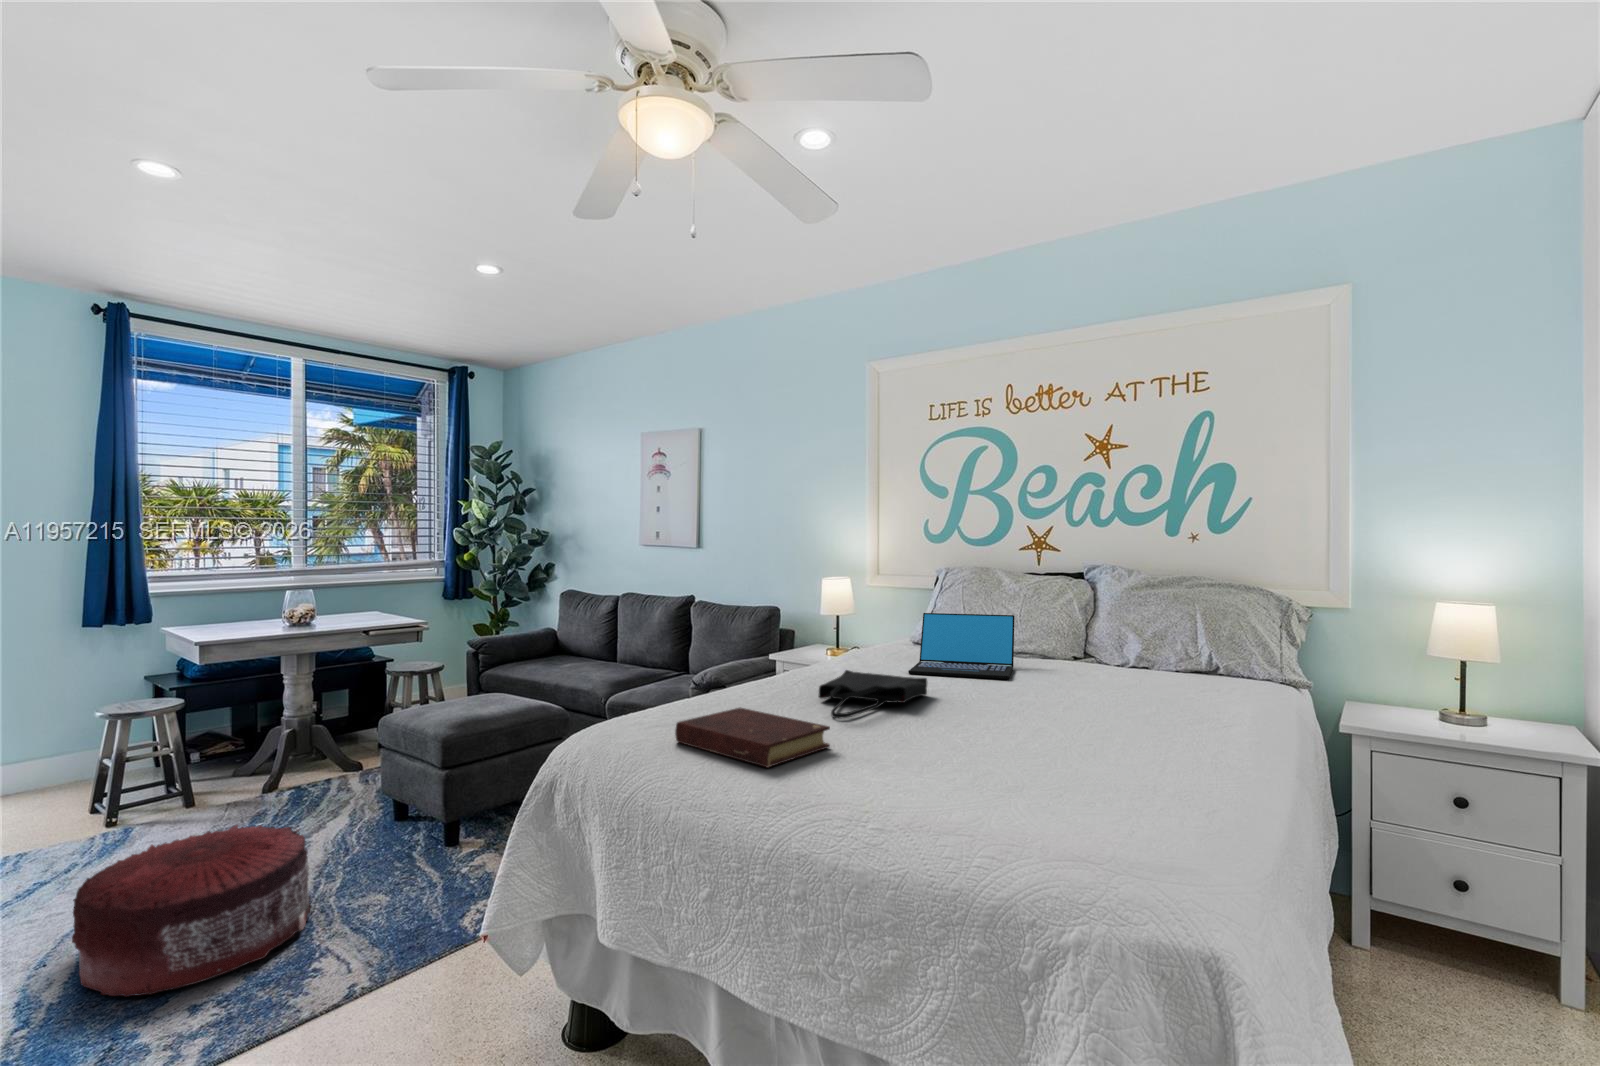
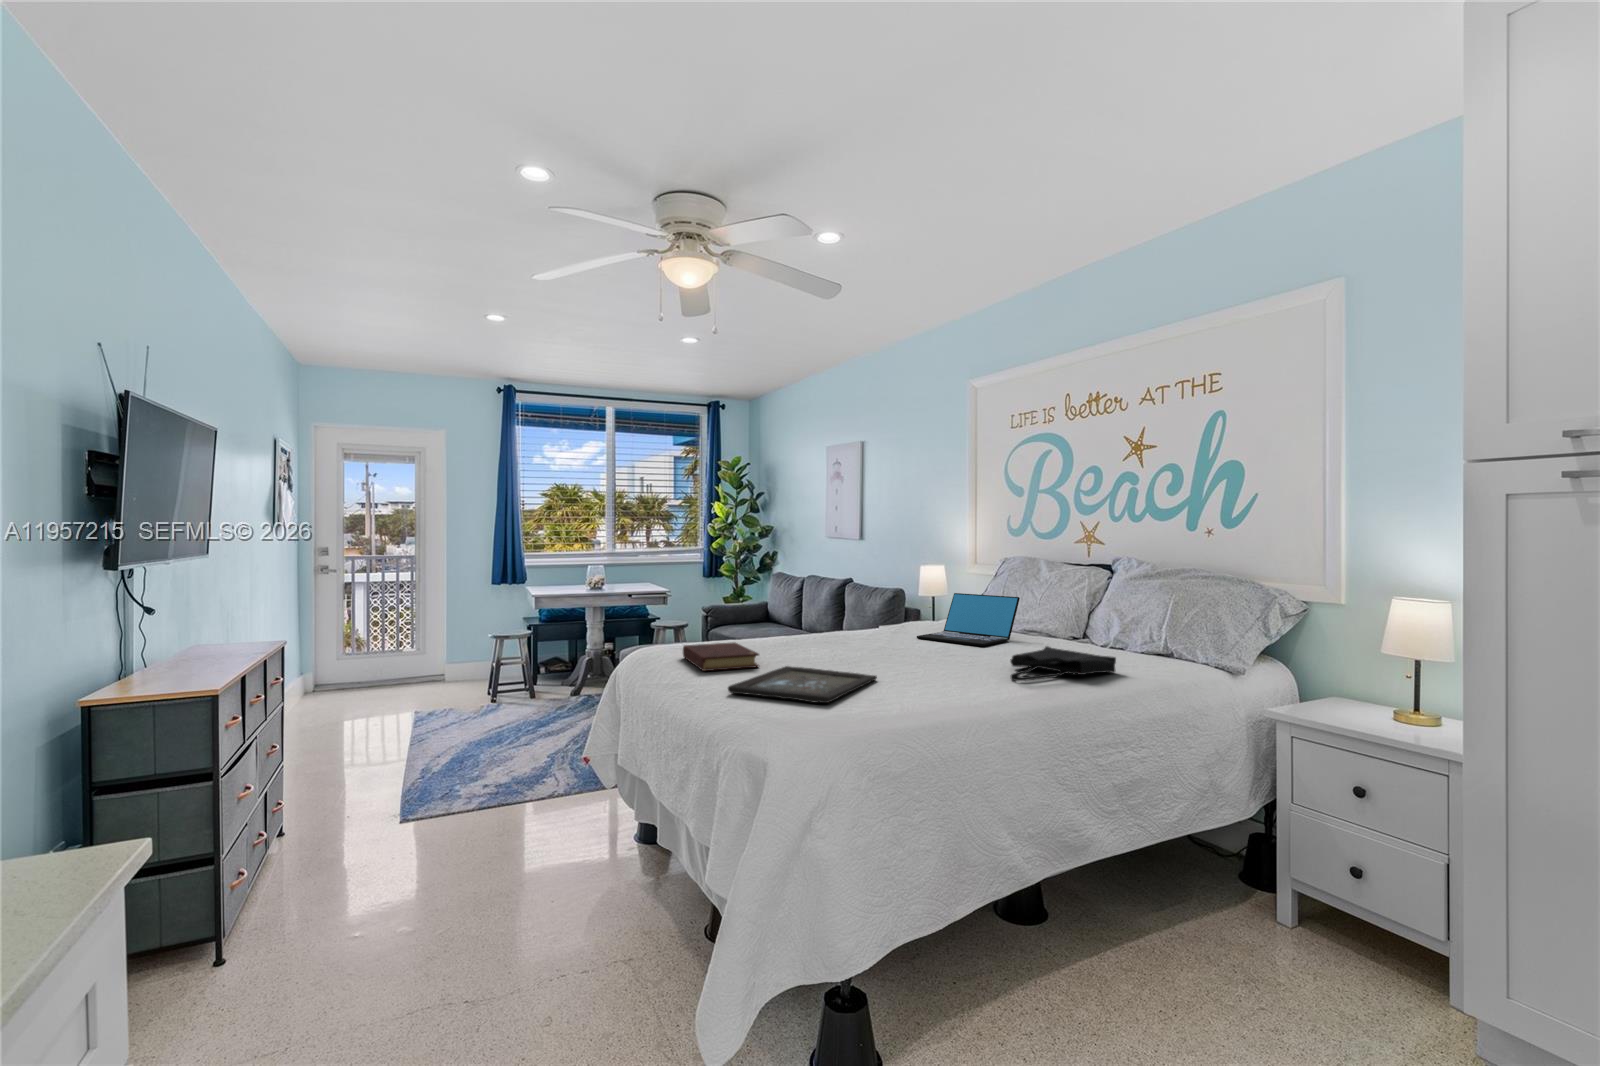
tote bag: present [819,670,927,718] -> present [1010,646,1116,681]
tray: none [883,742,1093,811] -> present [728,666,877,703]
pouf: present [72,825,312,997] -> none [443,700,561,776]

